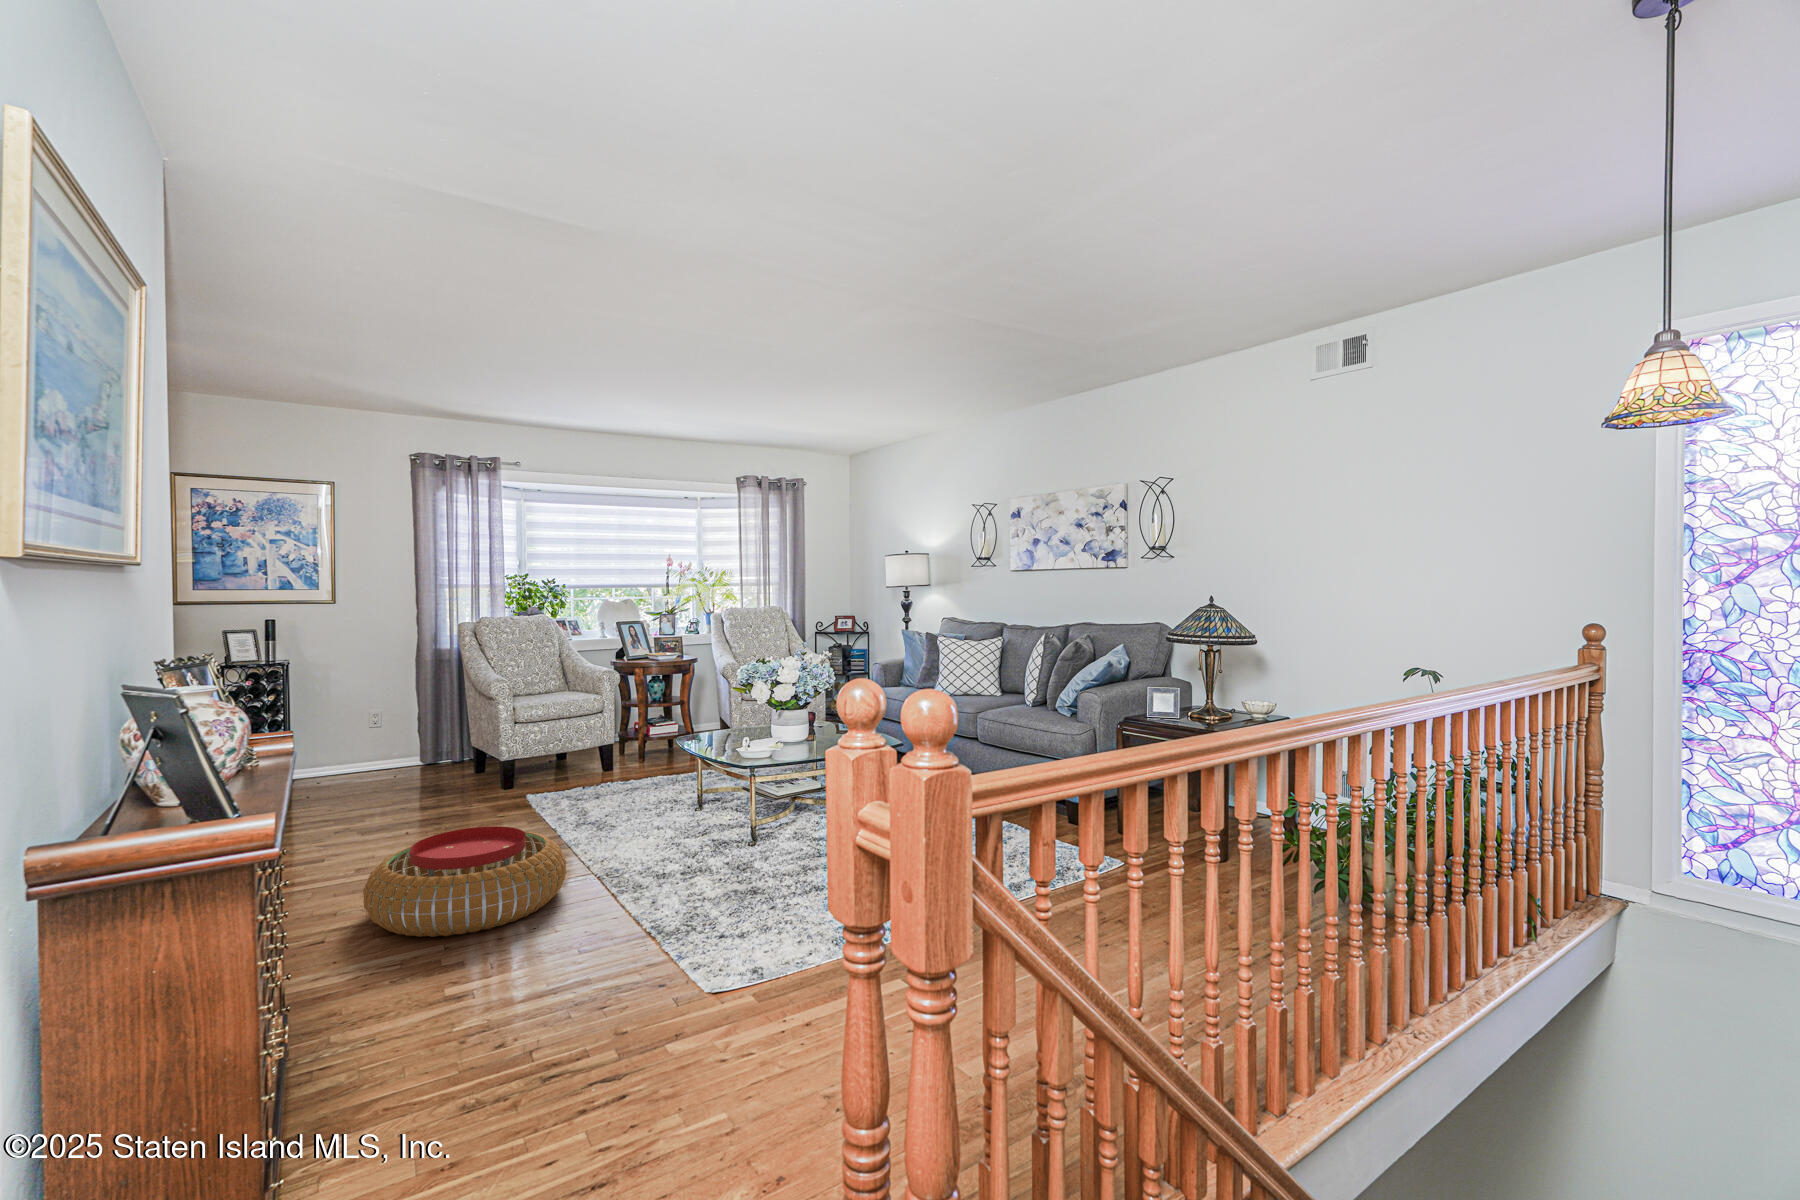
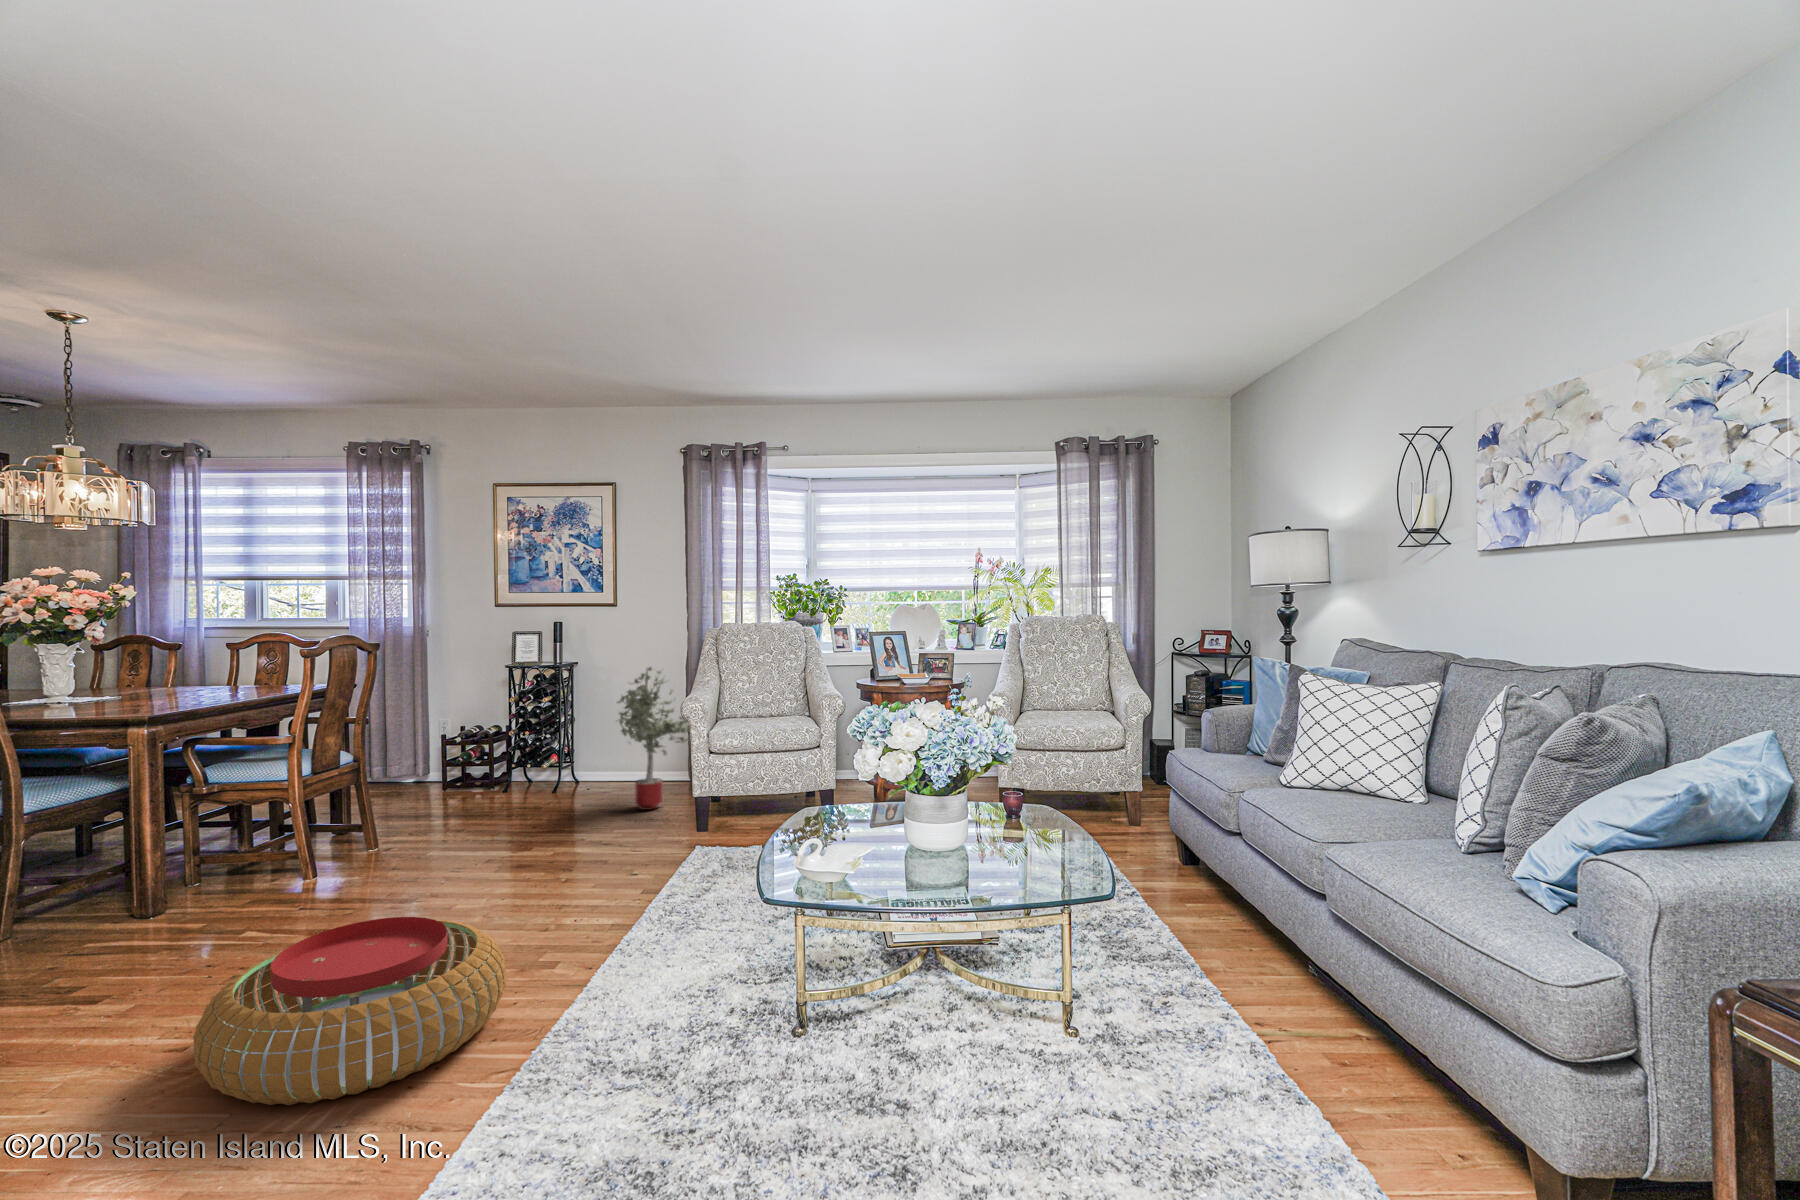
potted tree: none [390,656,471,786] -> present [618,667,690,810]

